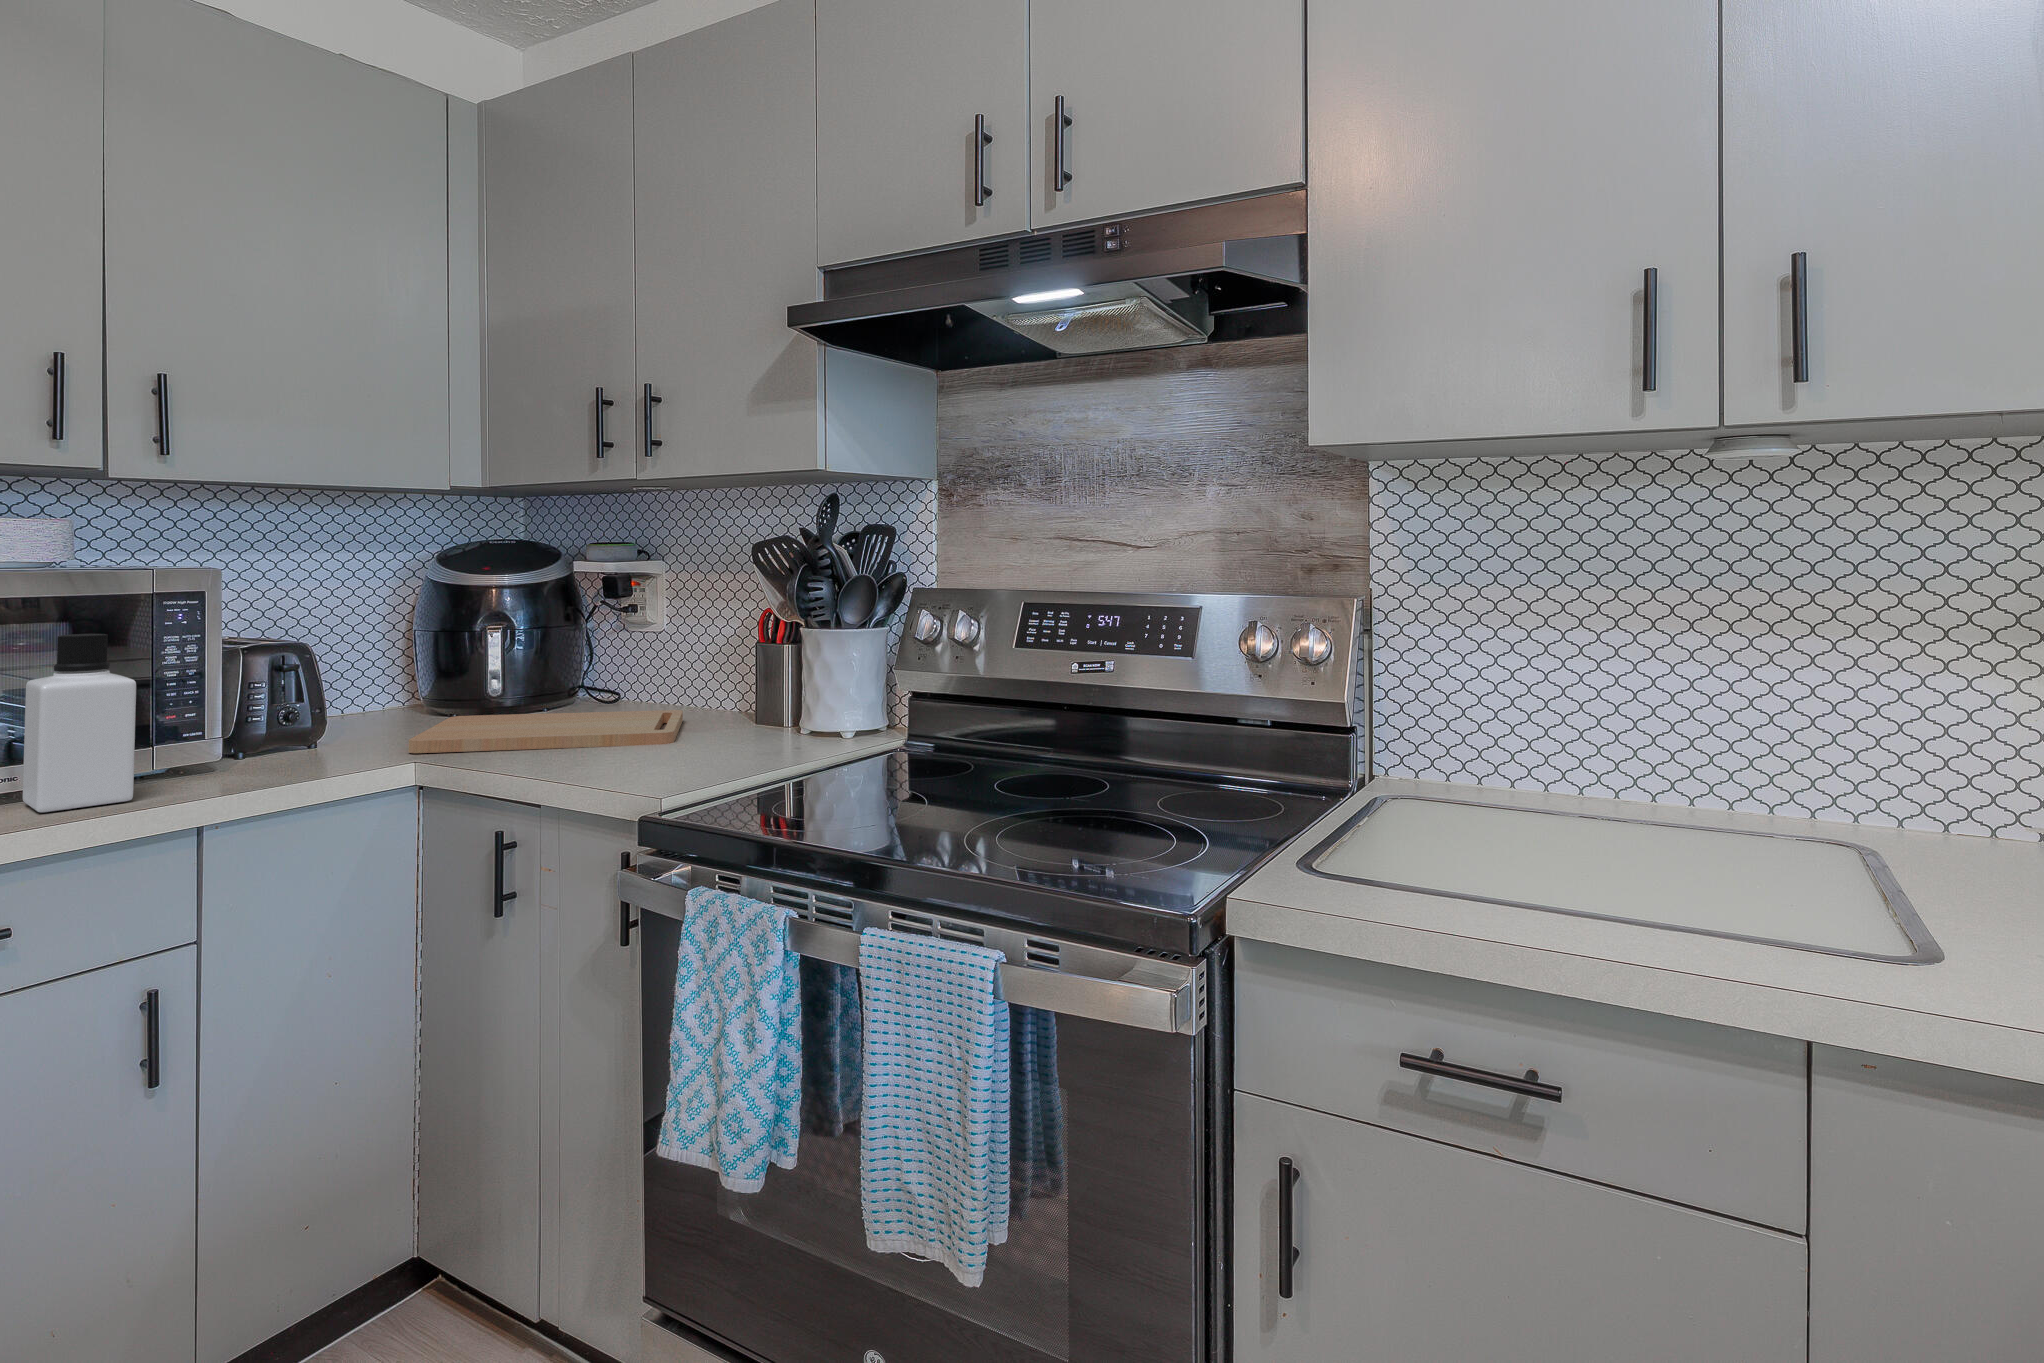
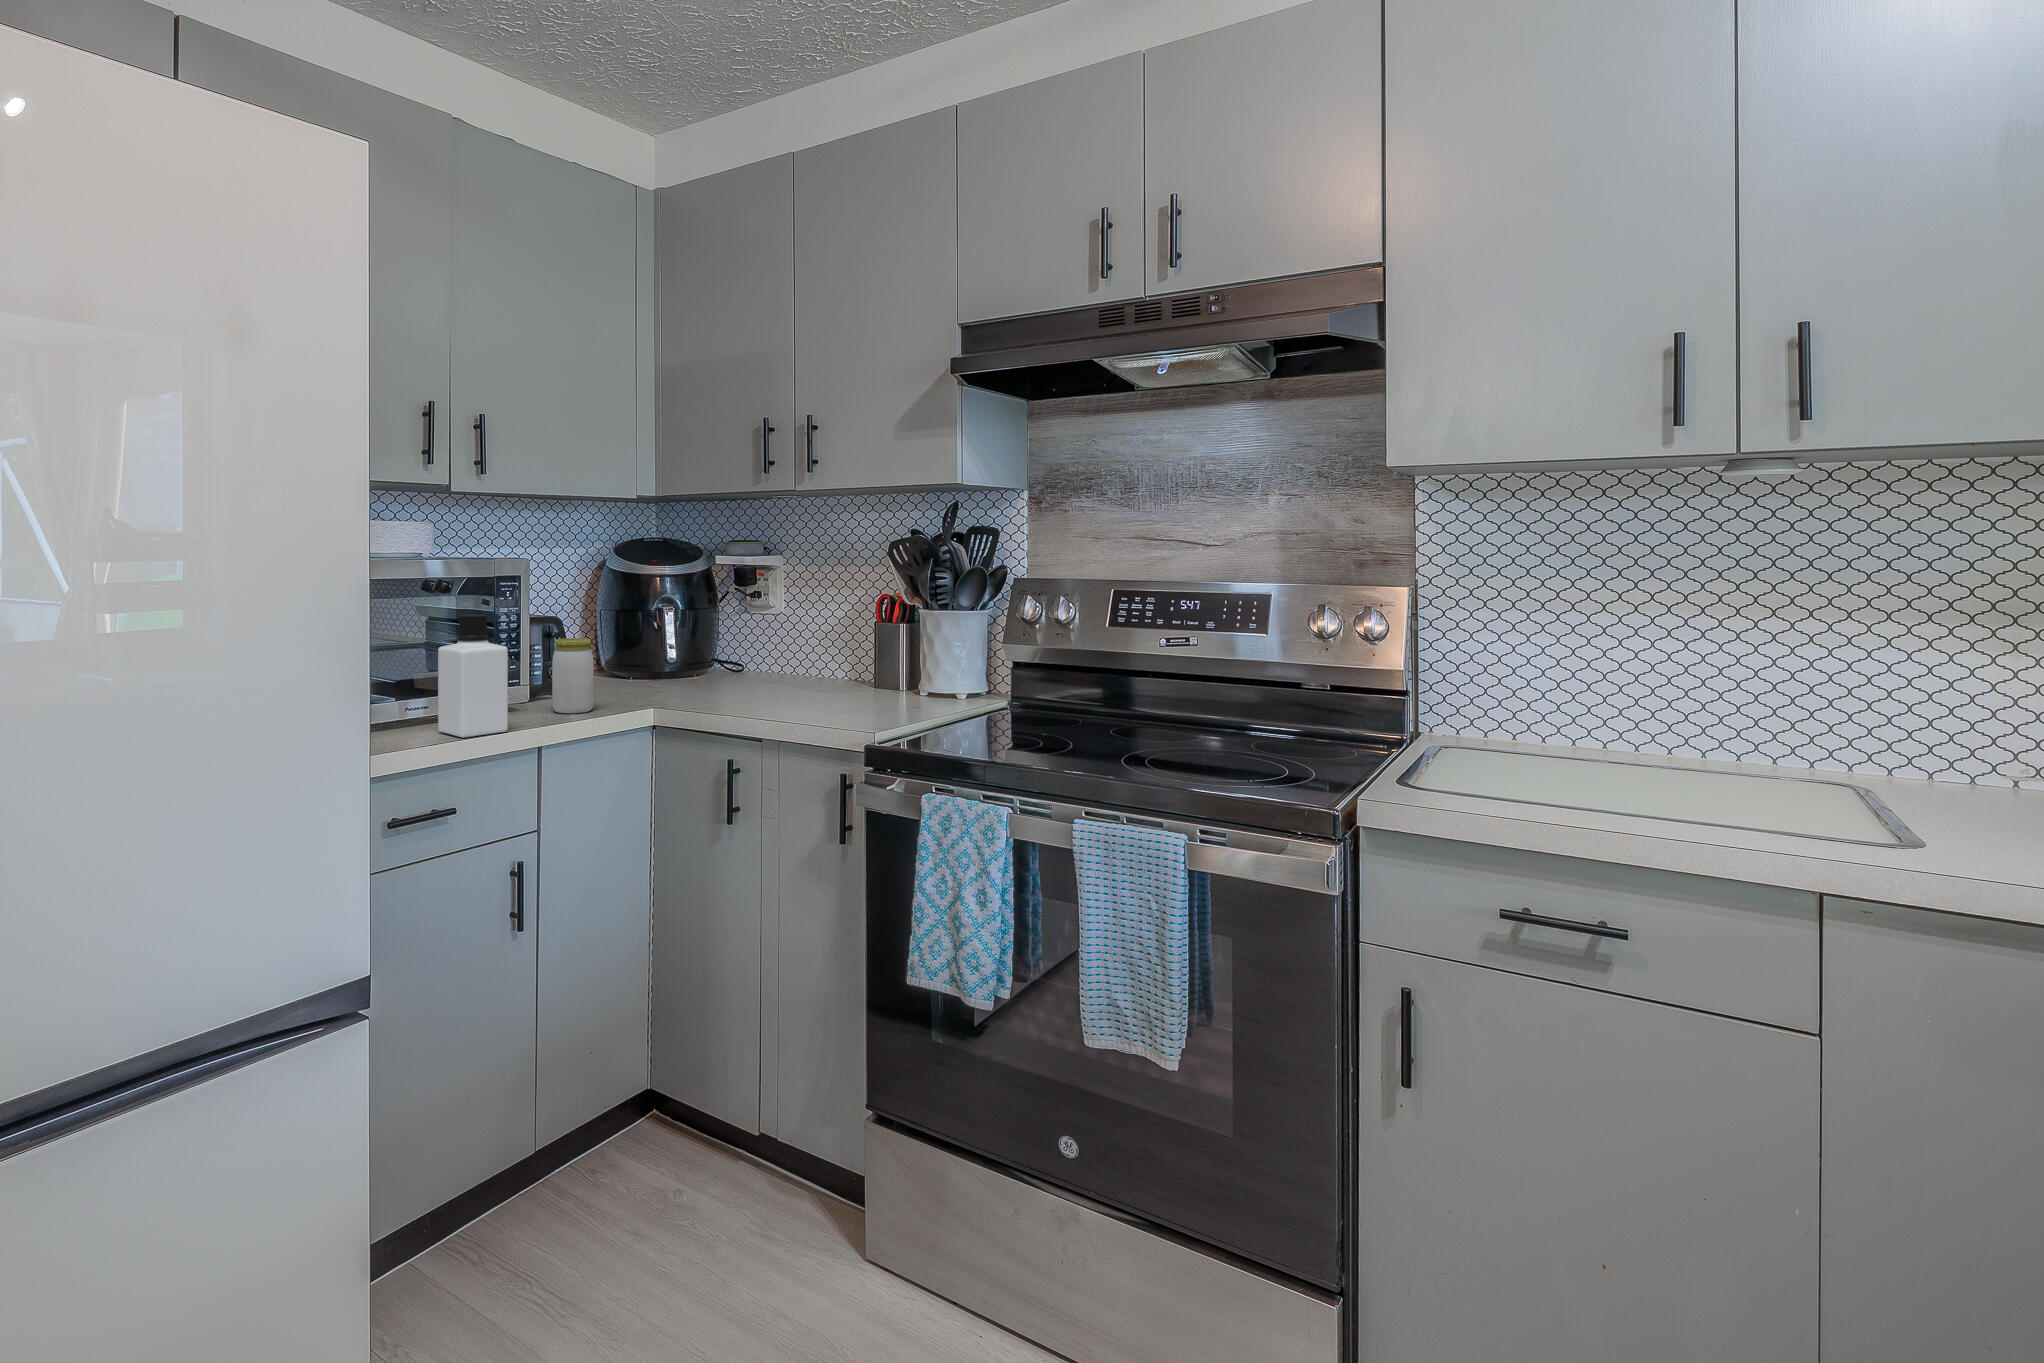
jar: none [263,666,331,769] -> present [552,638,594,713]
cutting board: present [408,710,683,753] -> none [639,675,827,704]

